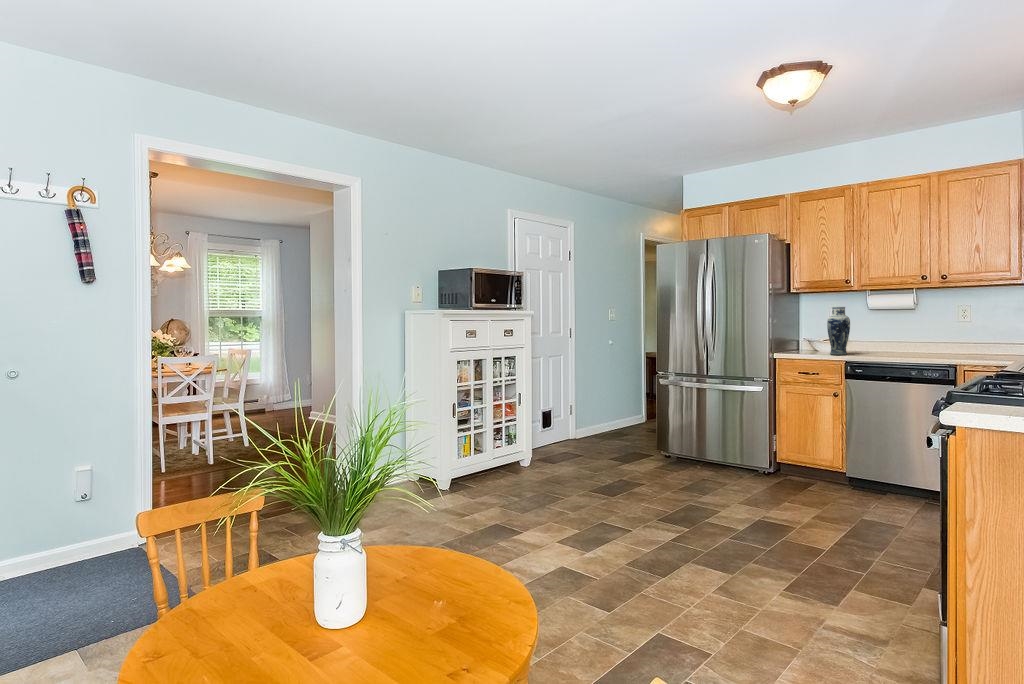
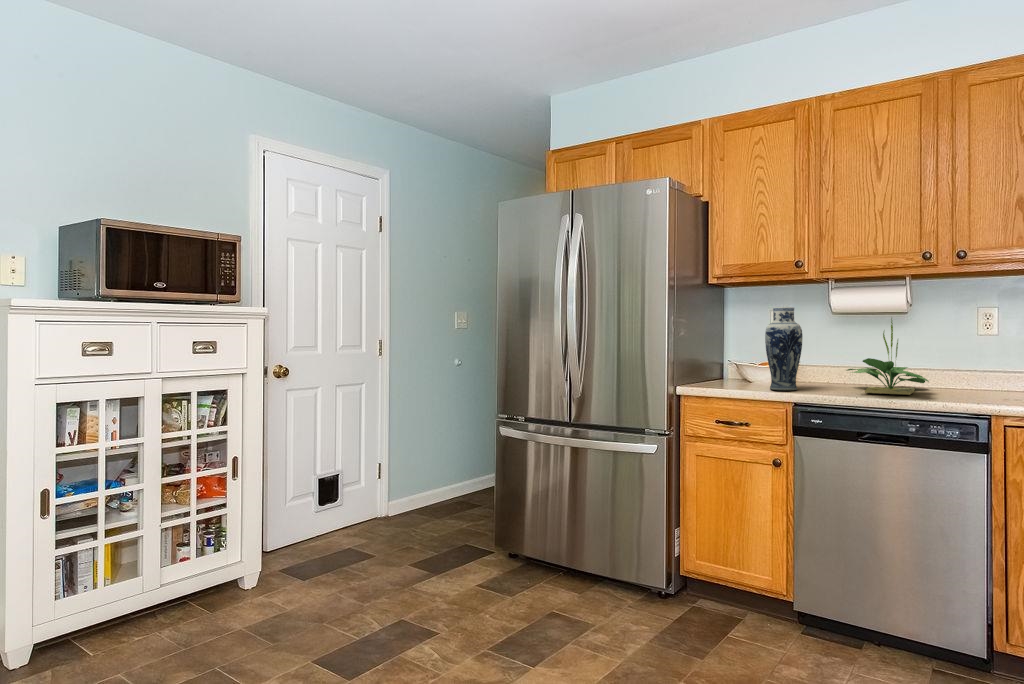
potted plant: none [876,312,926,356] -> present [847,318,929,395]

